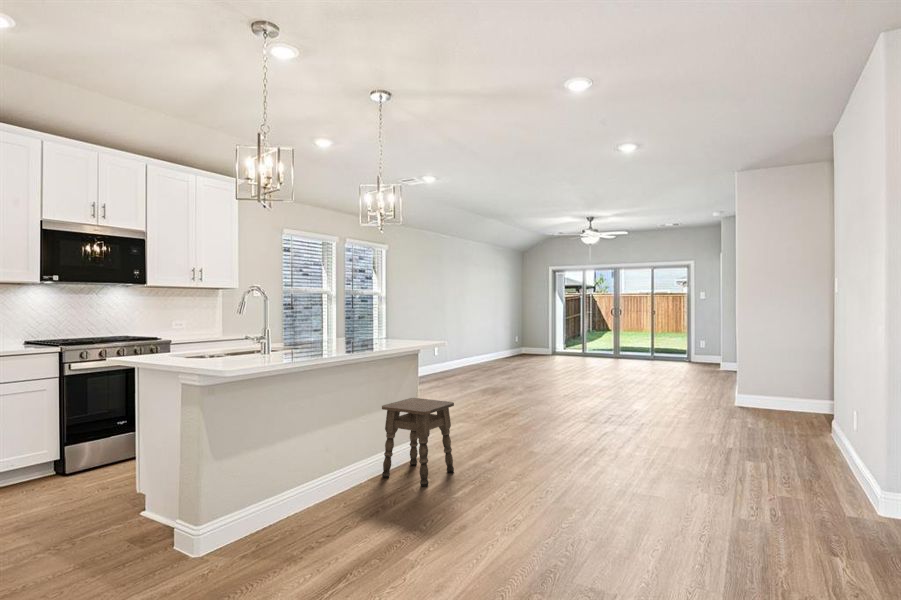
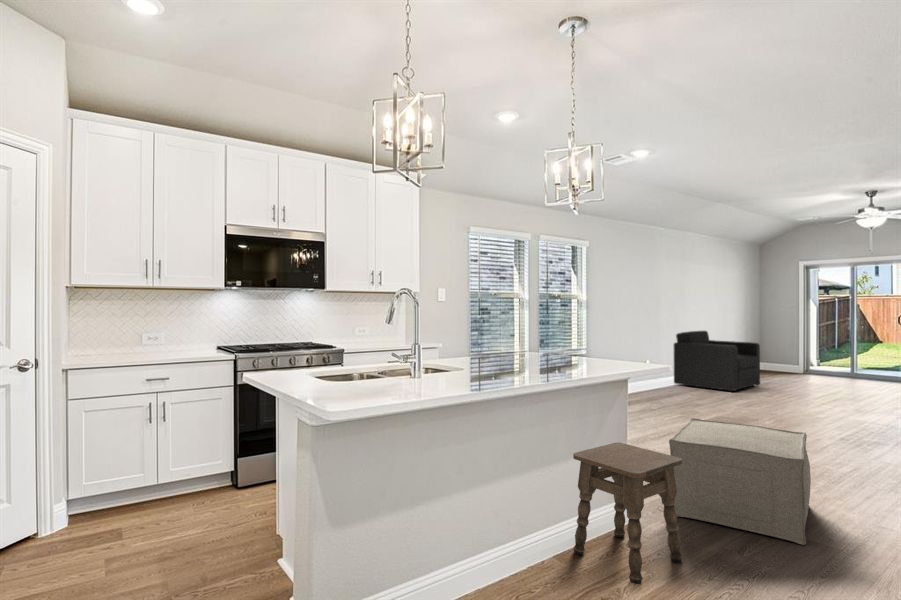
armchair: none [456,323,520,371] -> present [674,331,760,391]
ottoman: none [447,383,535,454] -> present [669,418,811,545]

